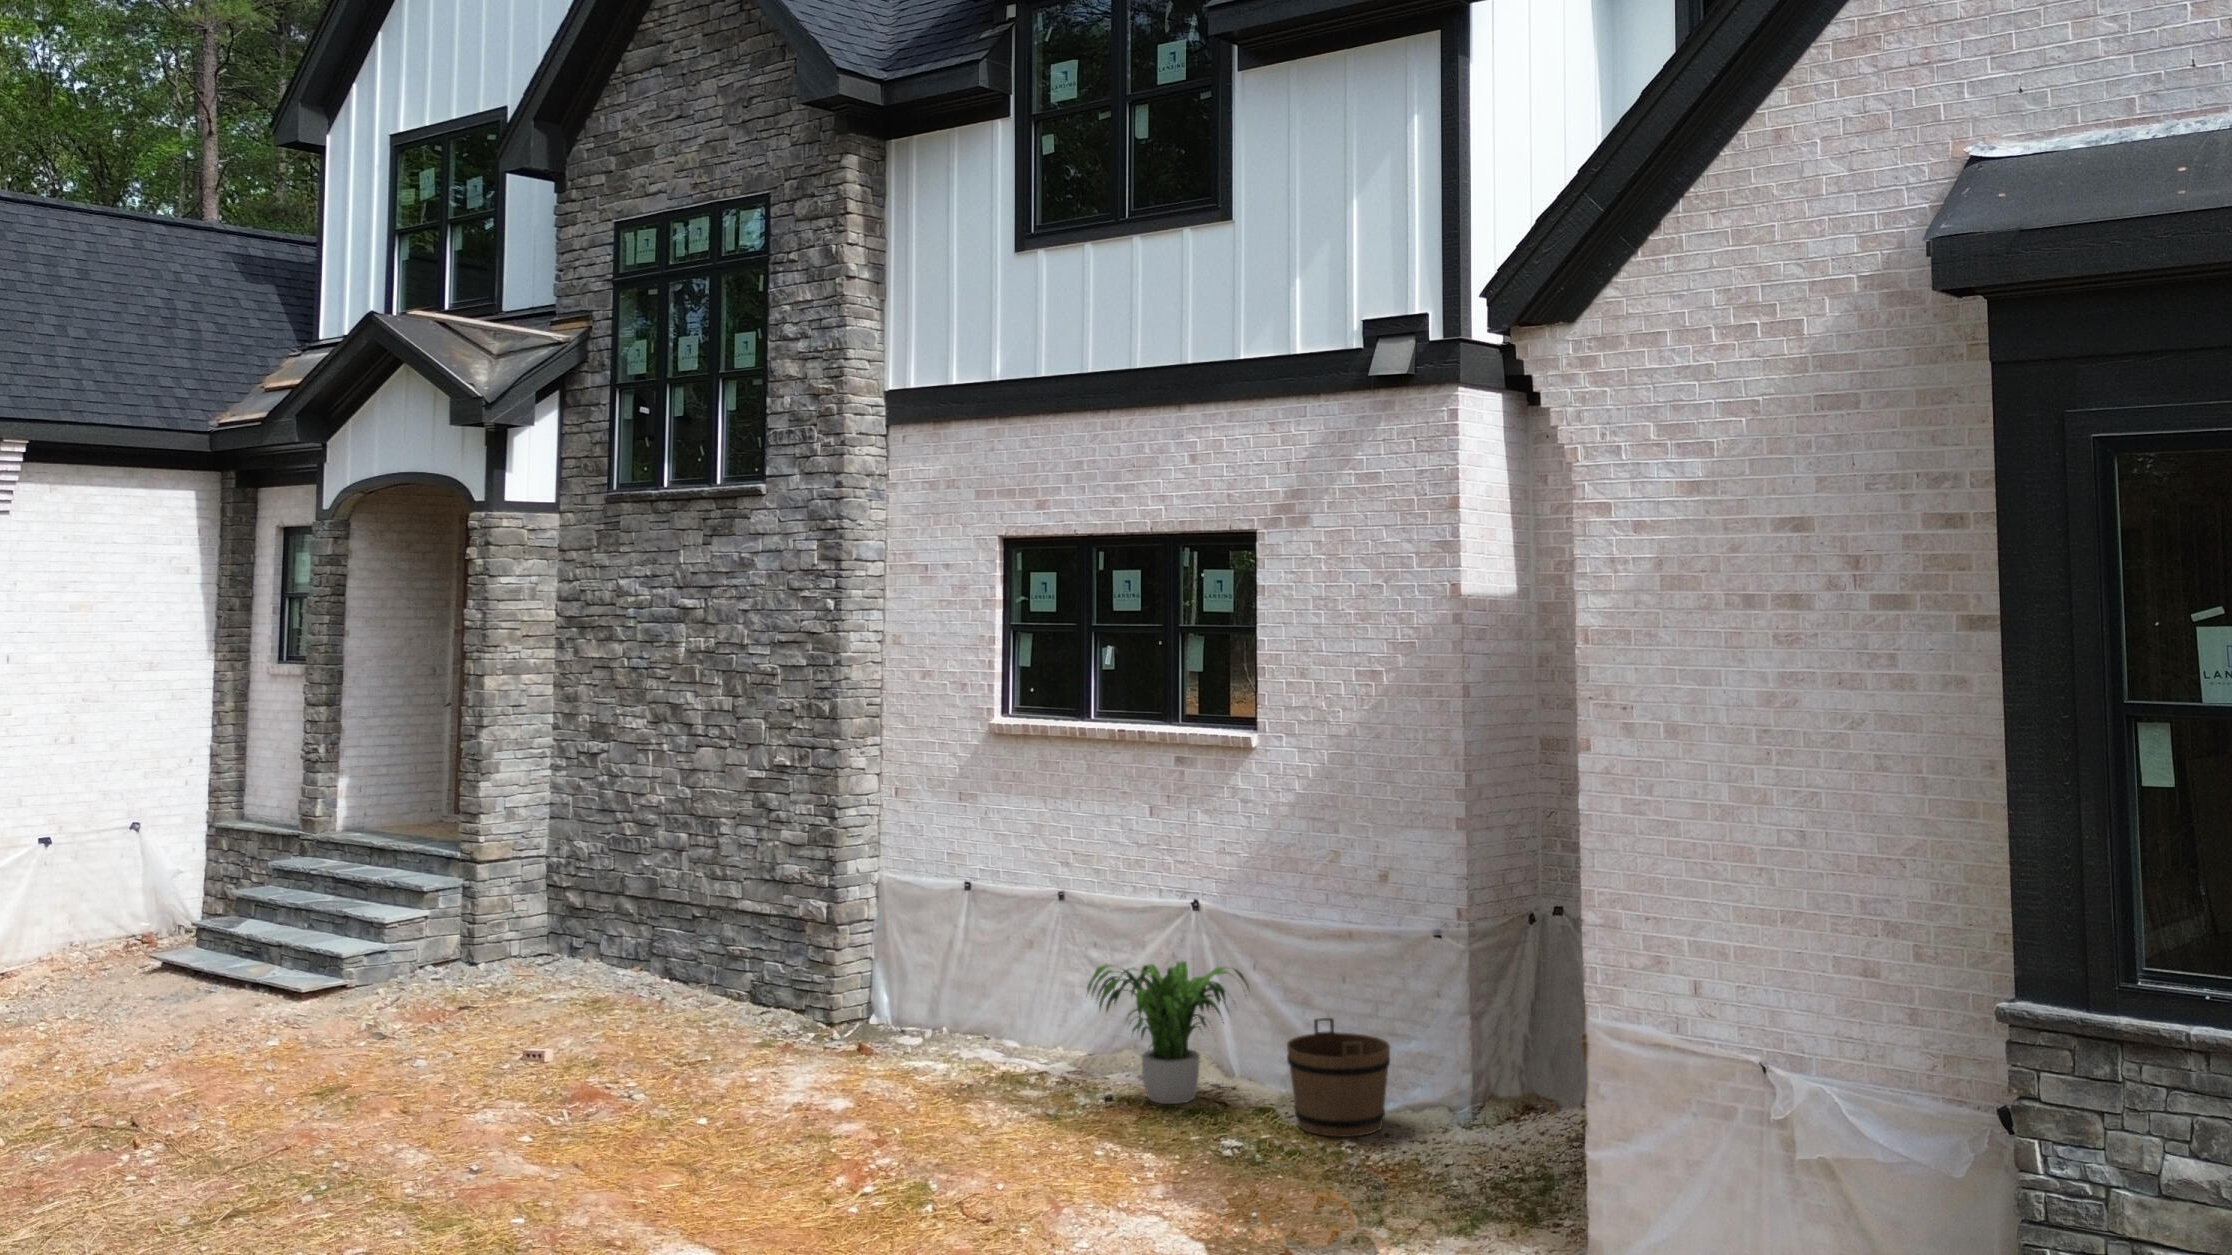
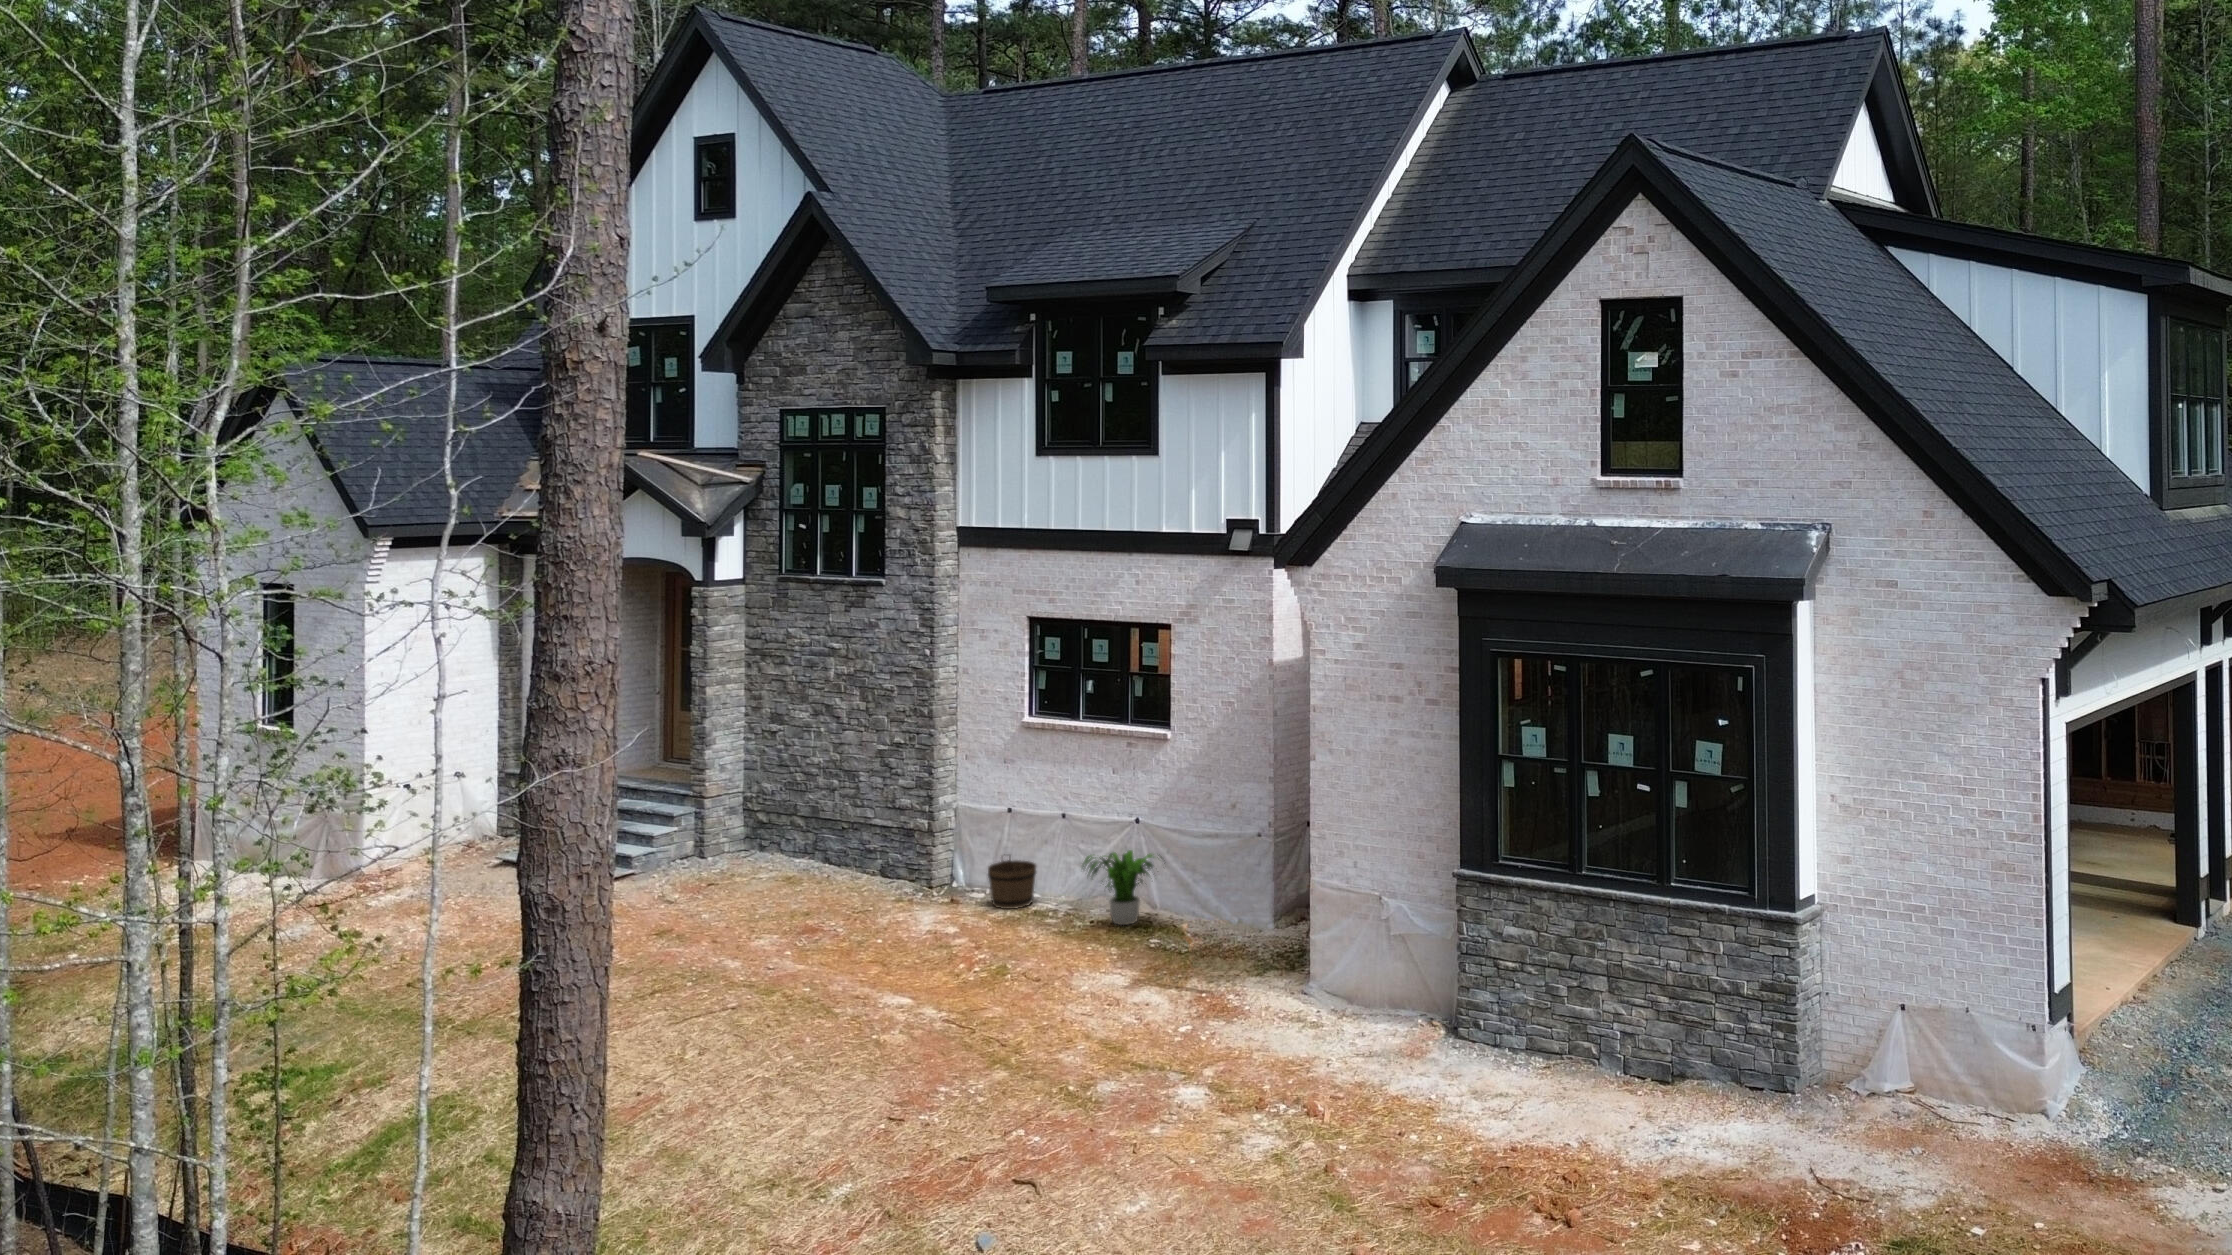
bucket: present [1287,1018,1390,1137] -> present [988,859,1036,909]

